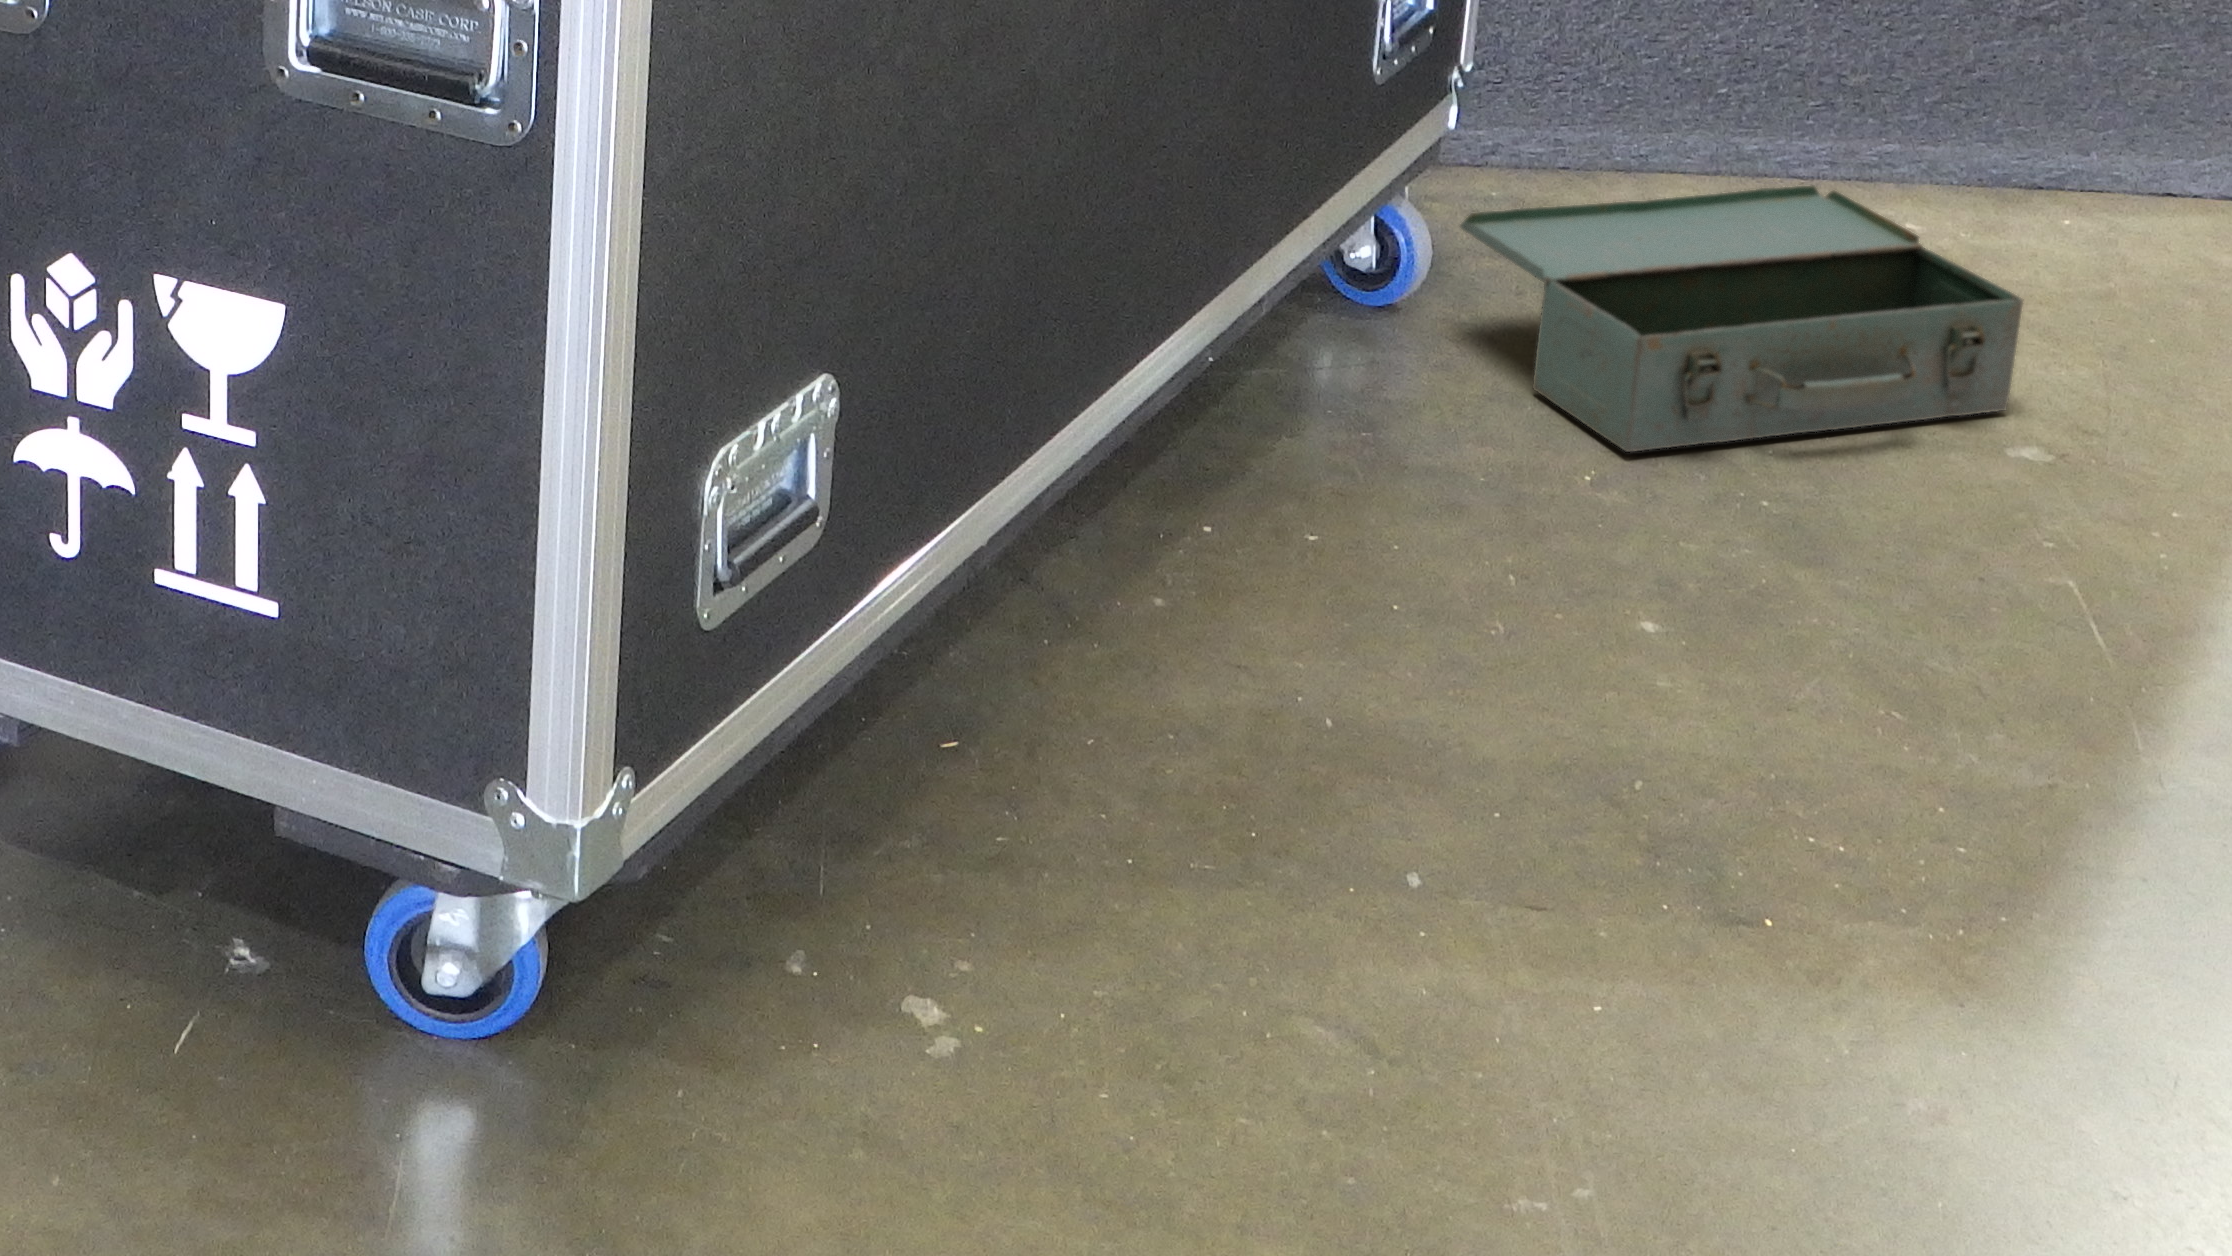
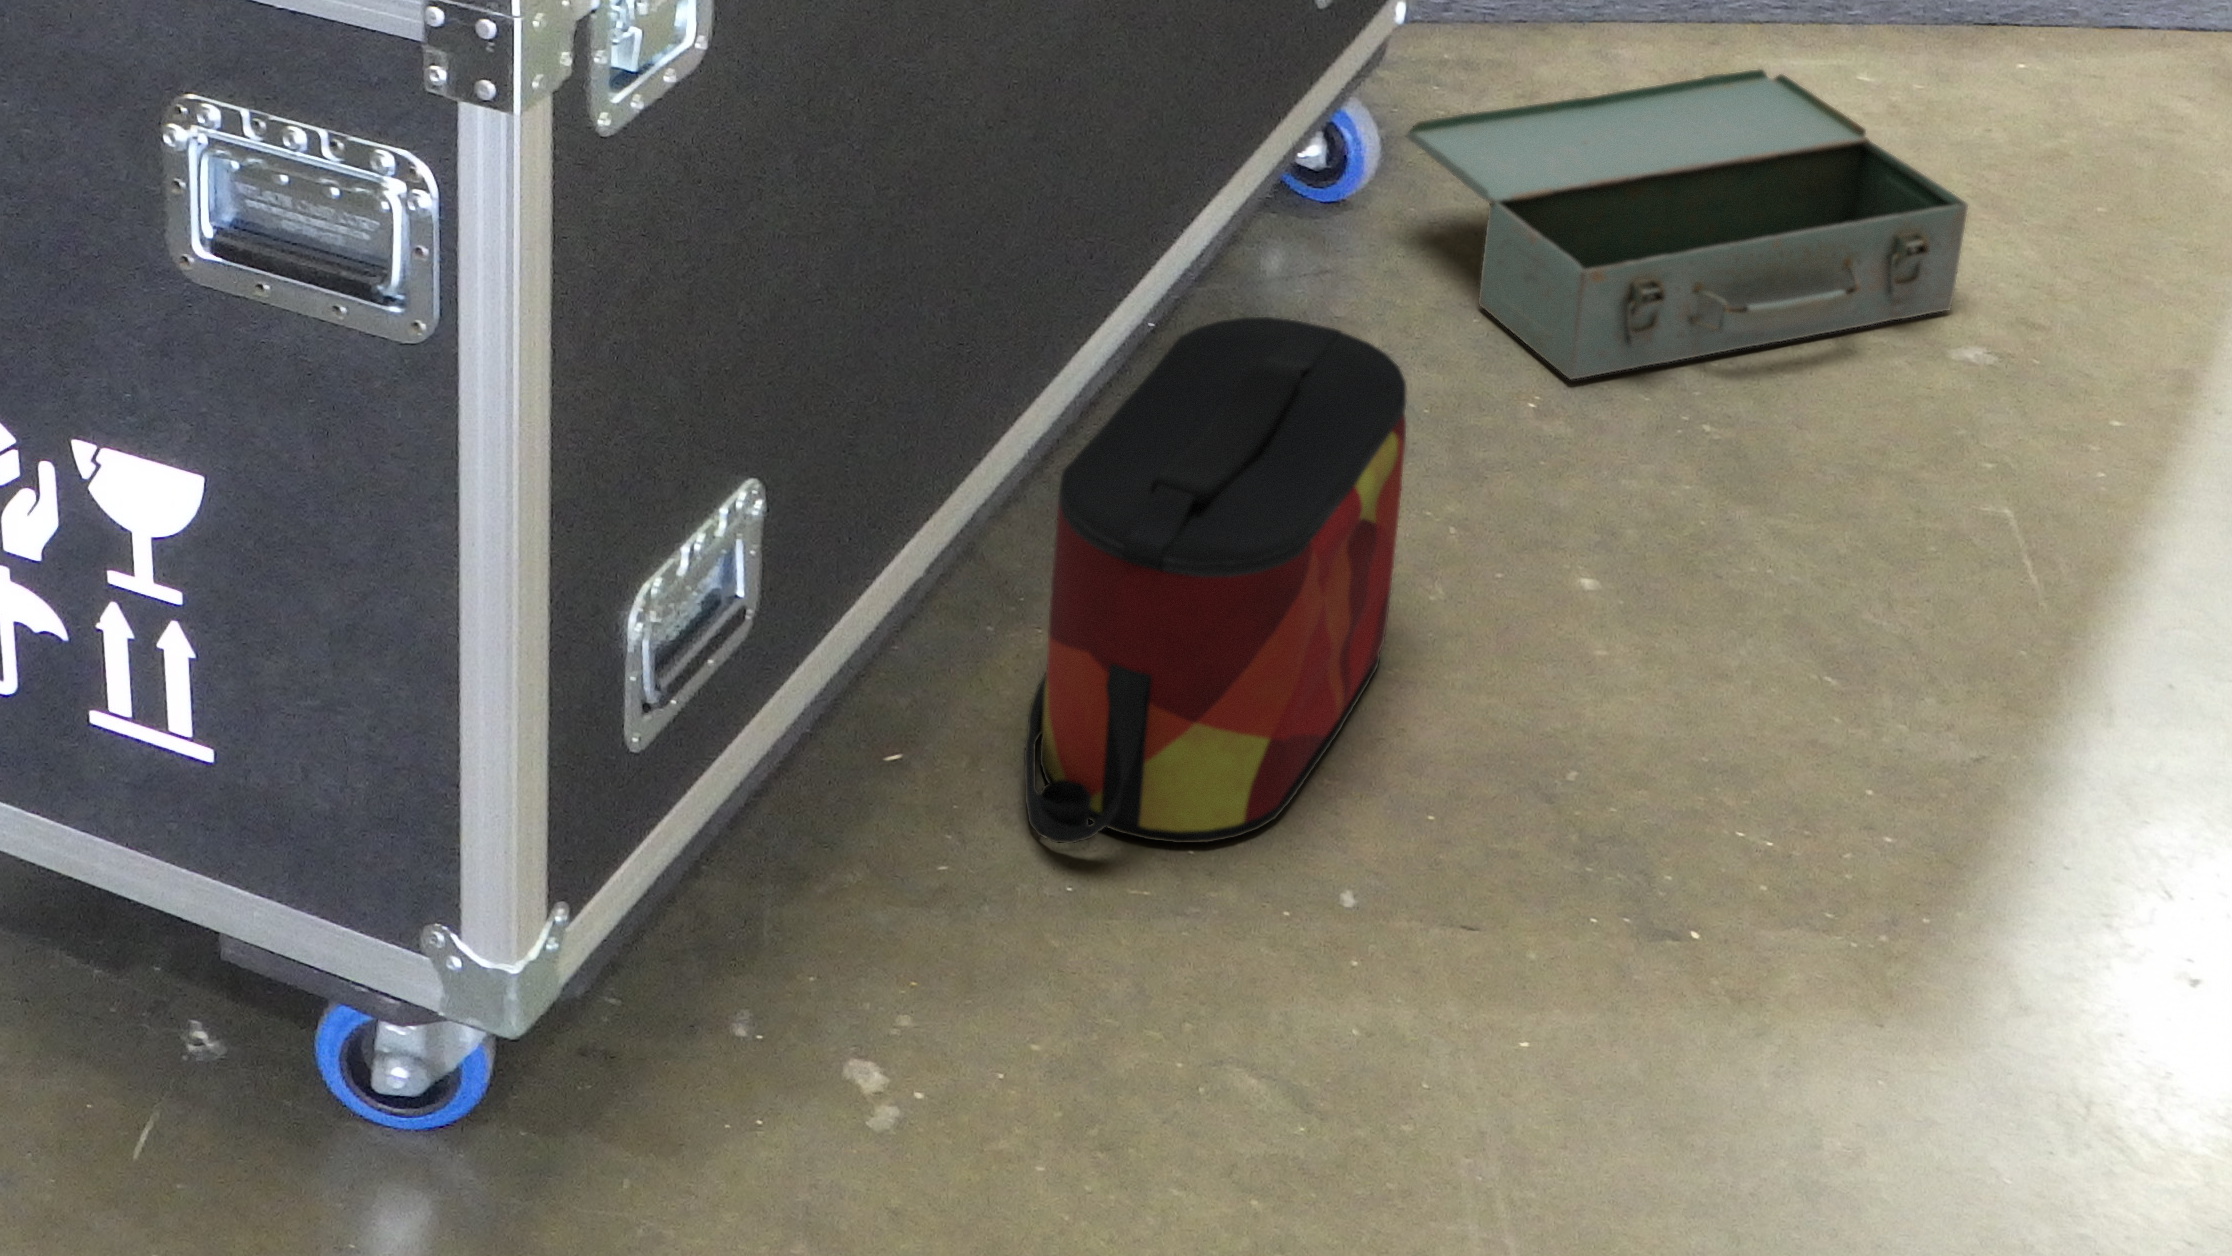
bag: none [1083,323,1470,814] -> present [1024,317,1406,843]

